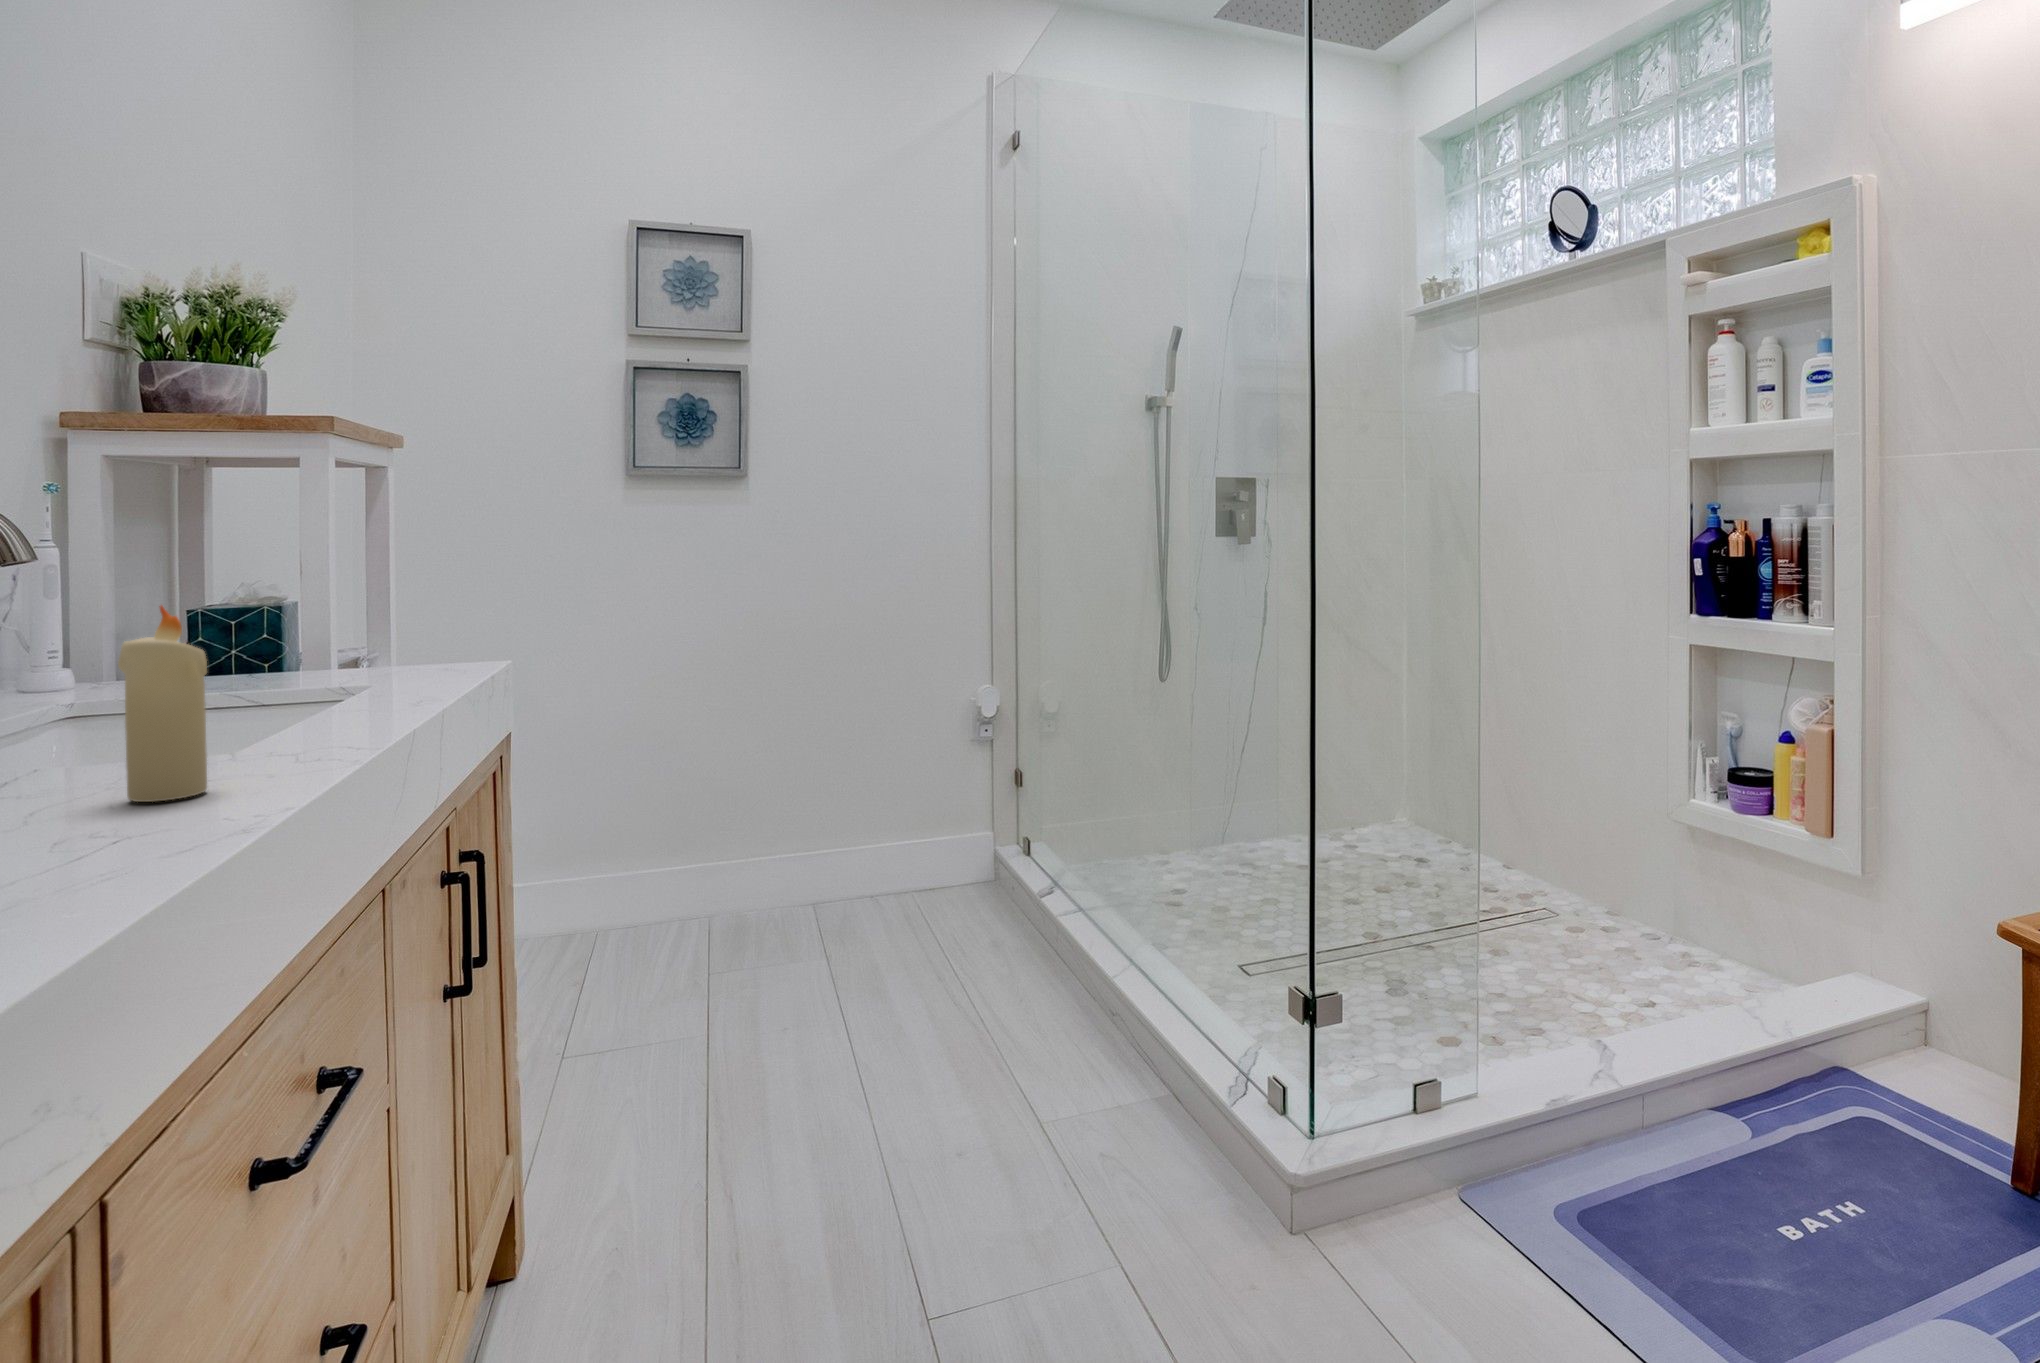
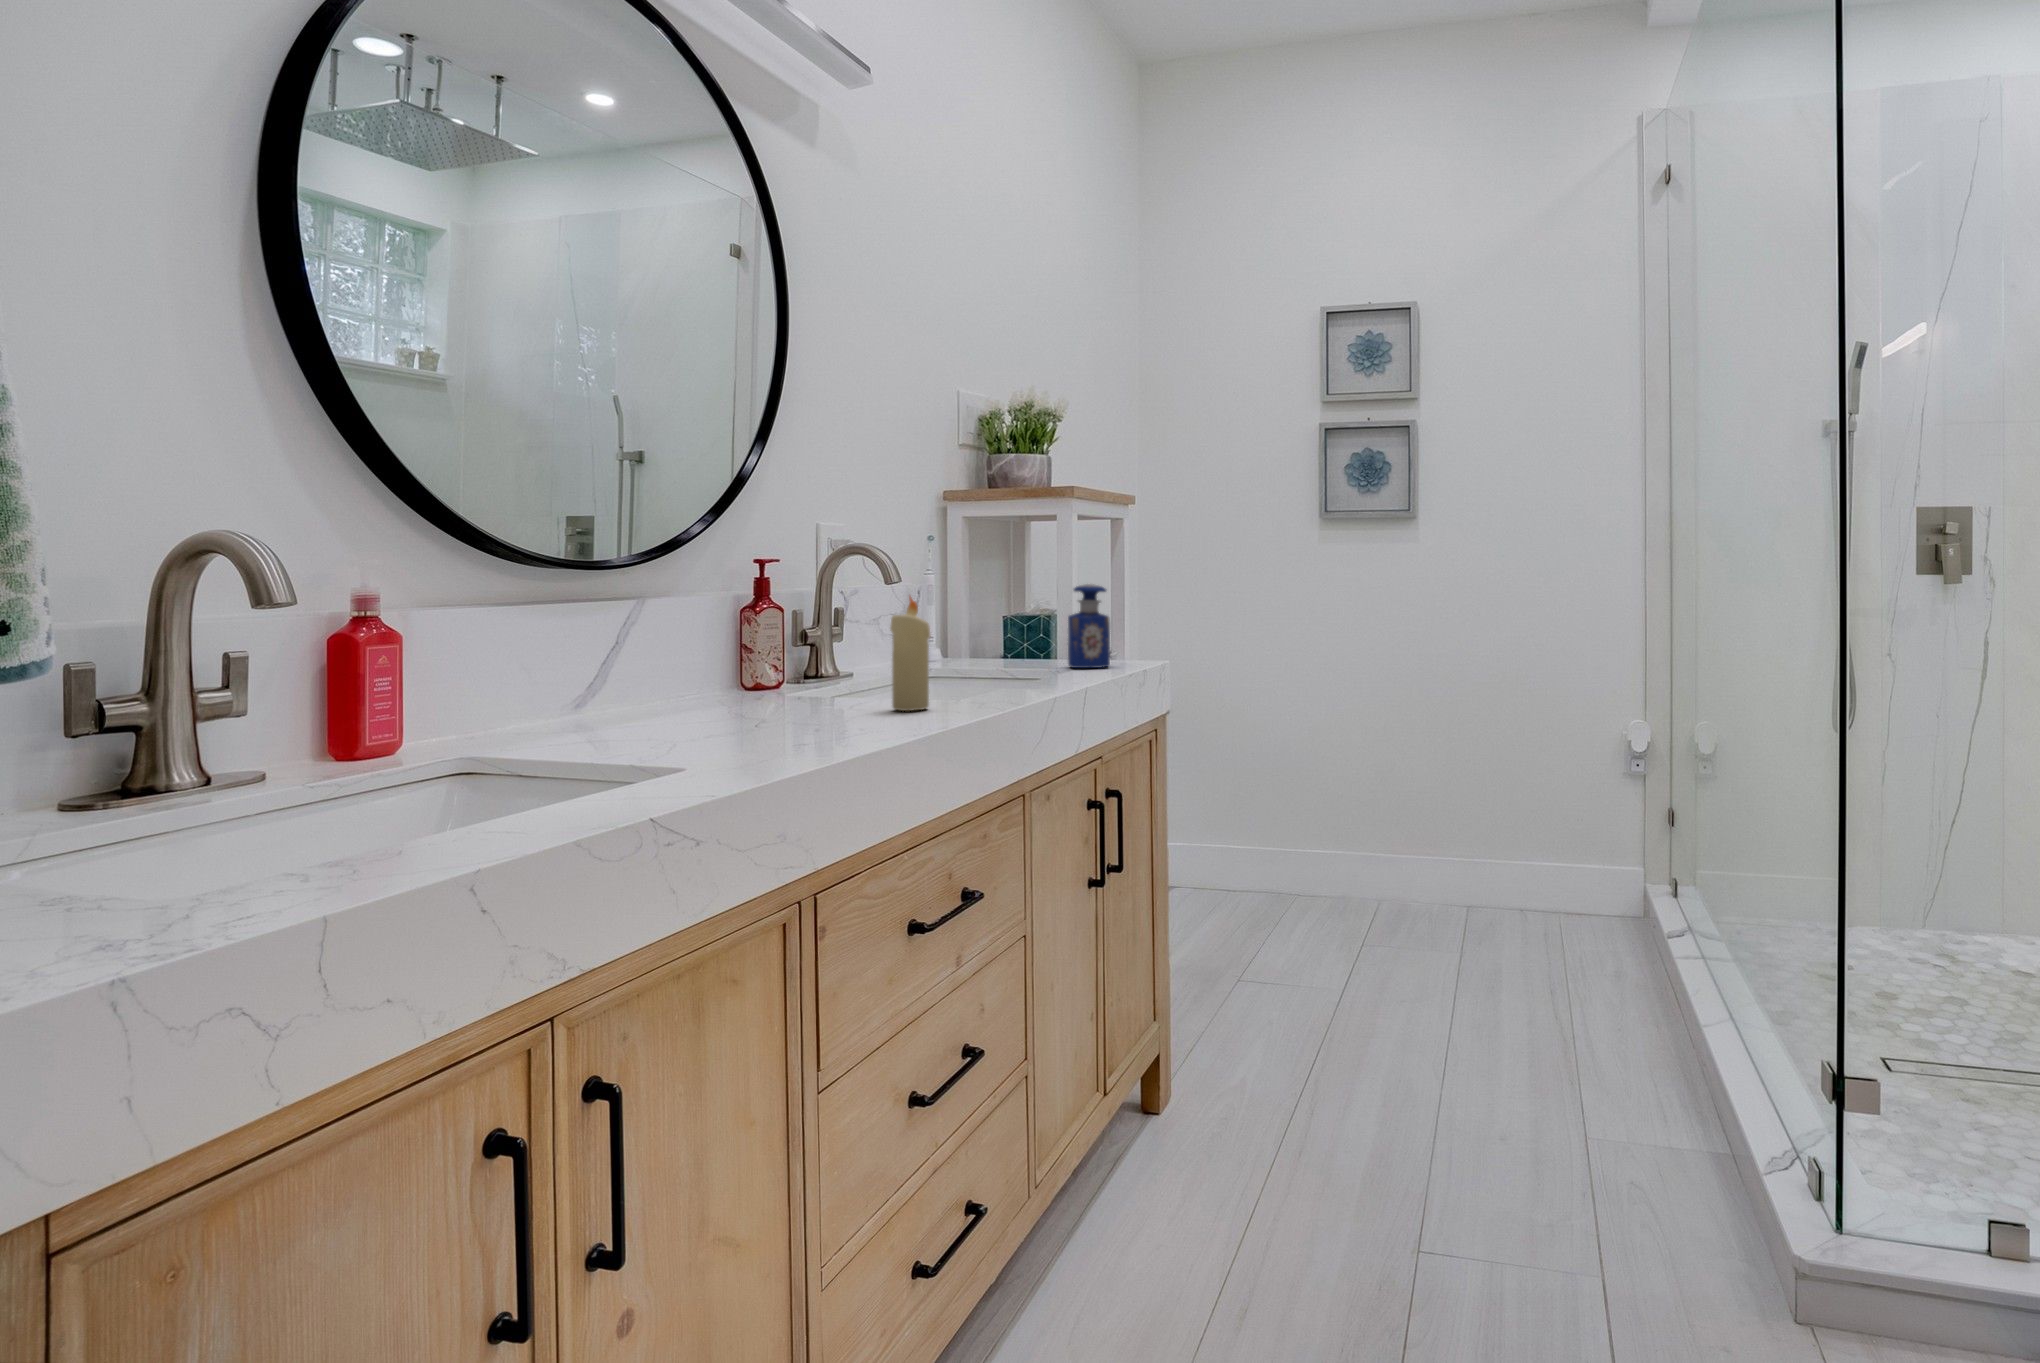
perfume bottle: none [350,566,429,688] -> present [1068,584,1110,668]

